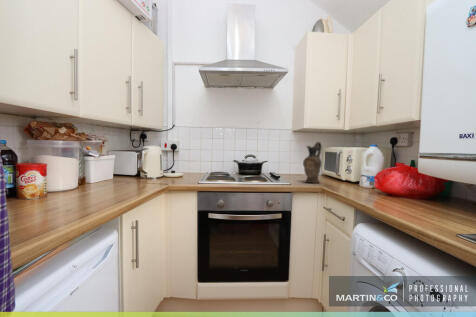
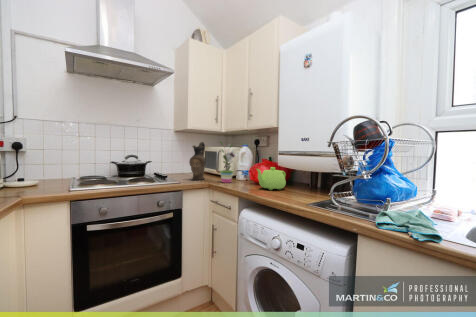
potted plant: none [337,140,362,190] -> present [220,141,237,183]
teapot: none [384,176,438,209] -> present [257,167,286,190]

